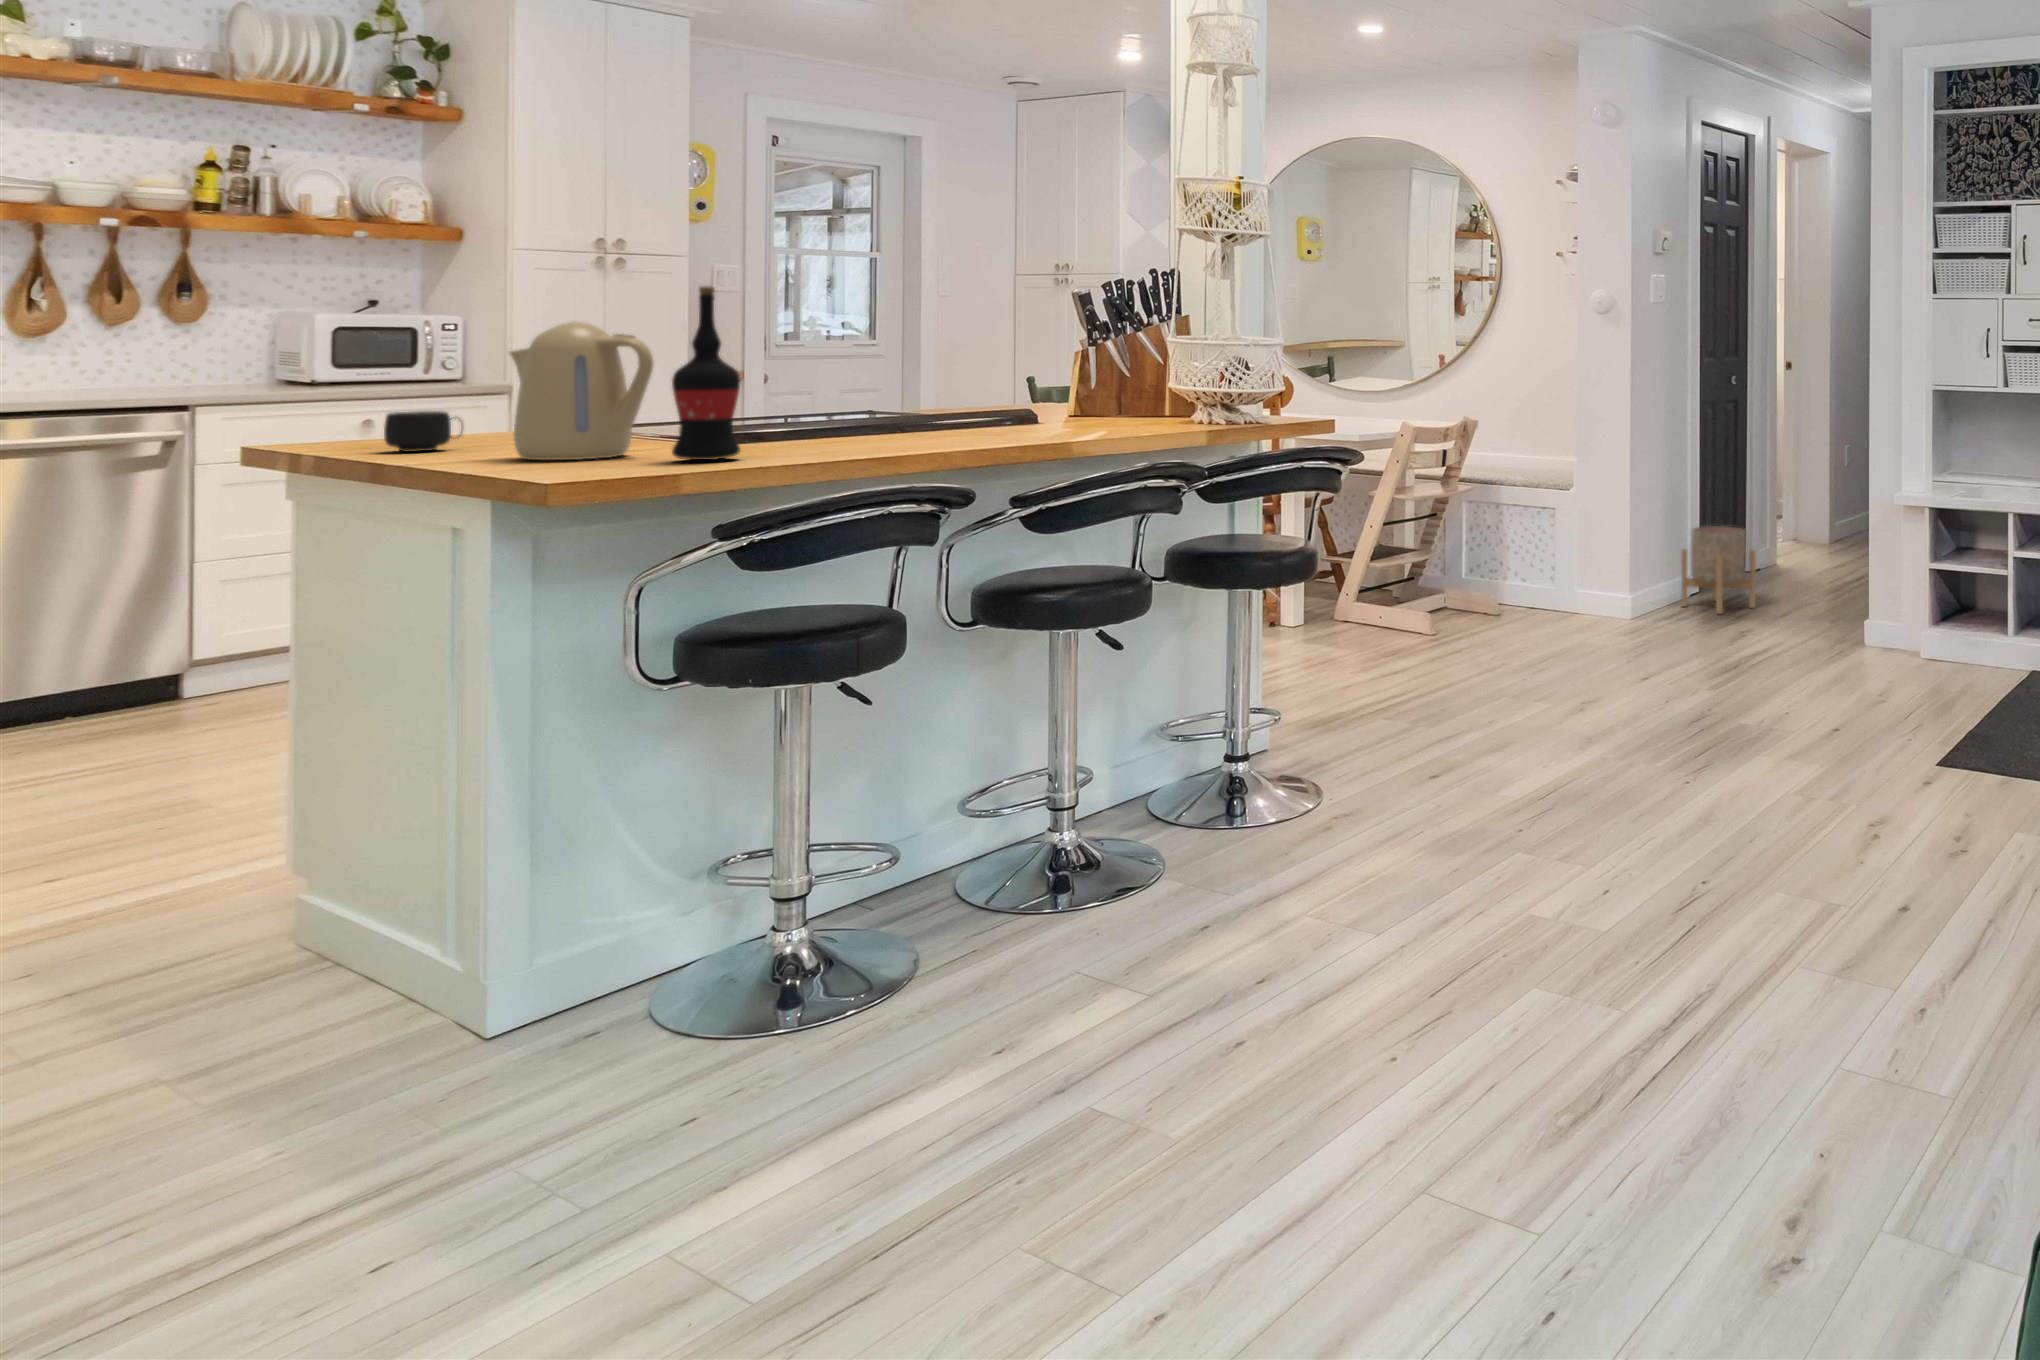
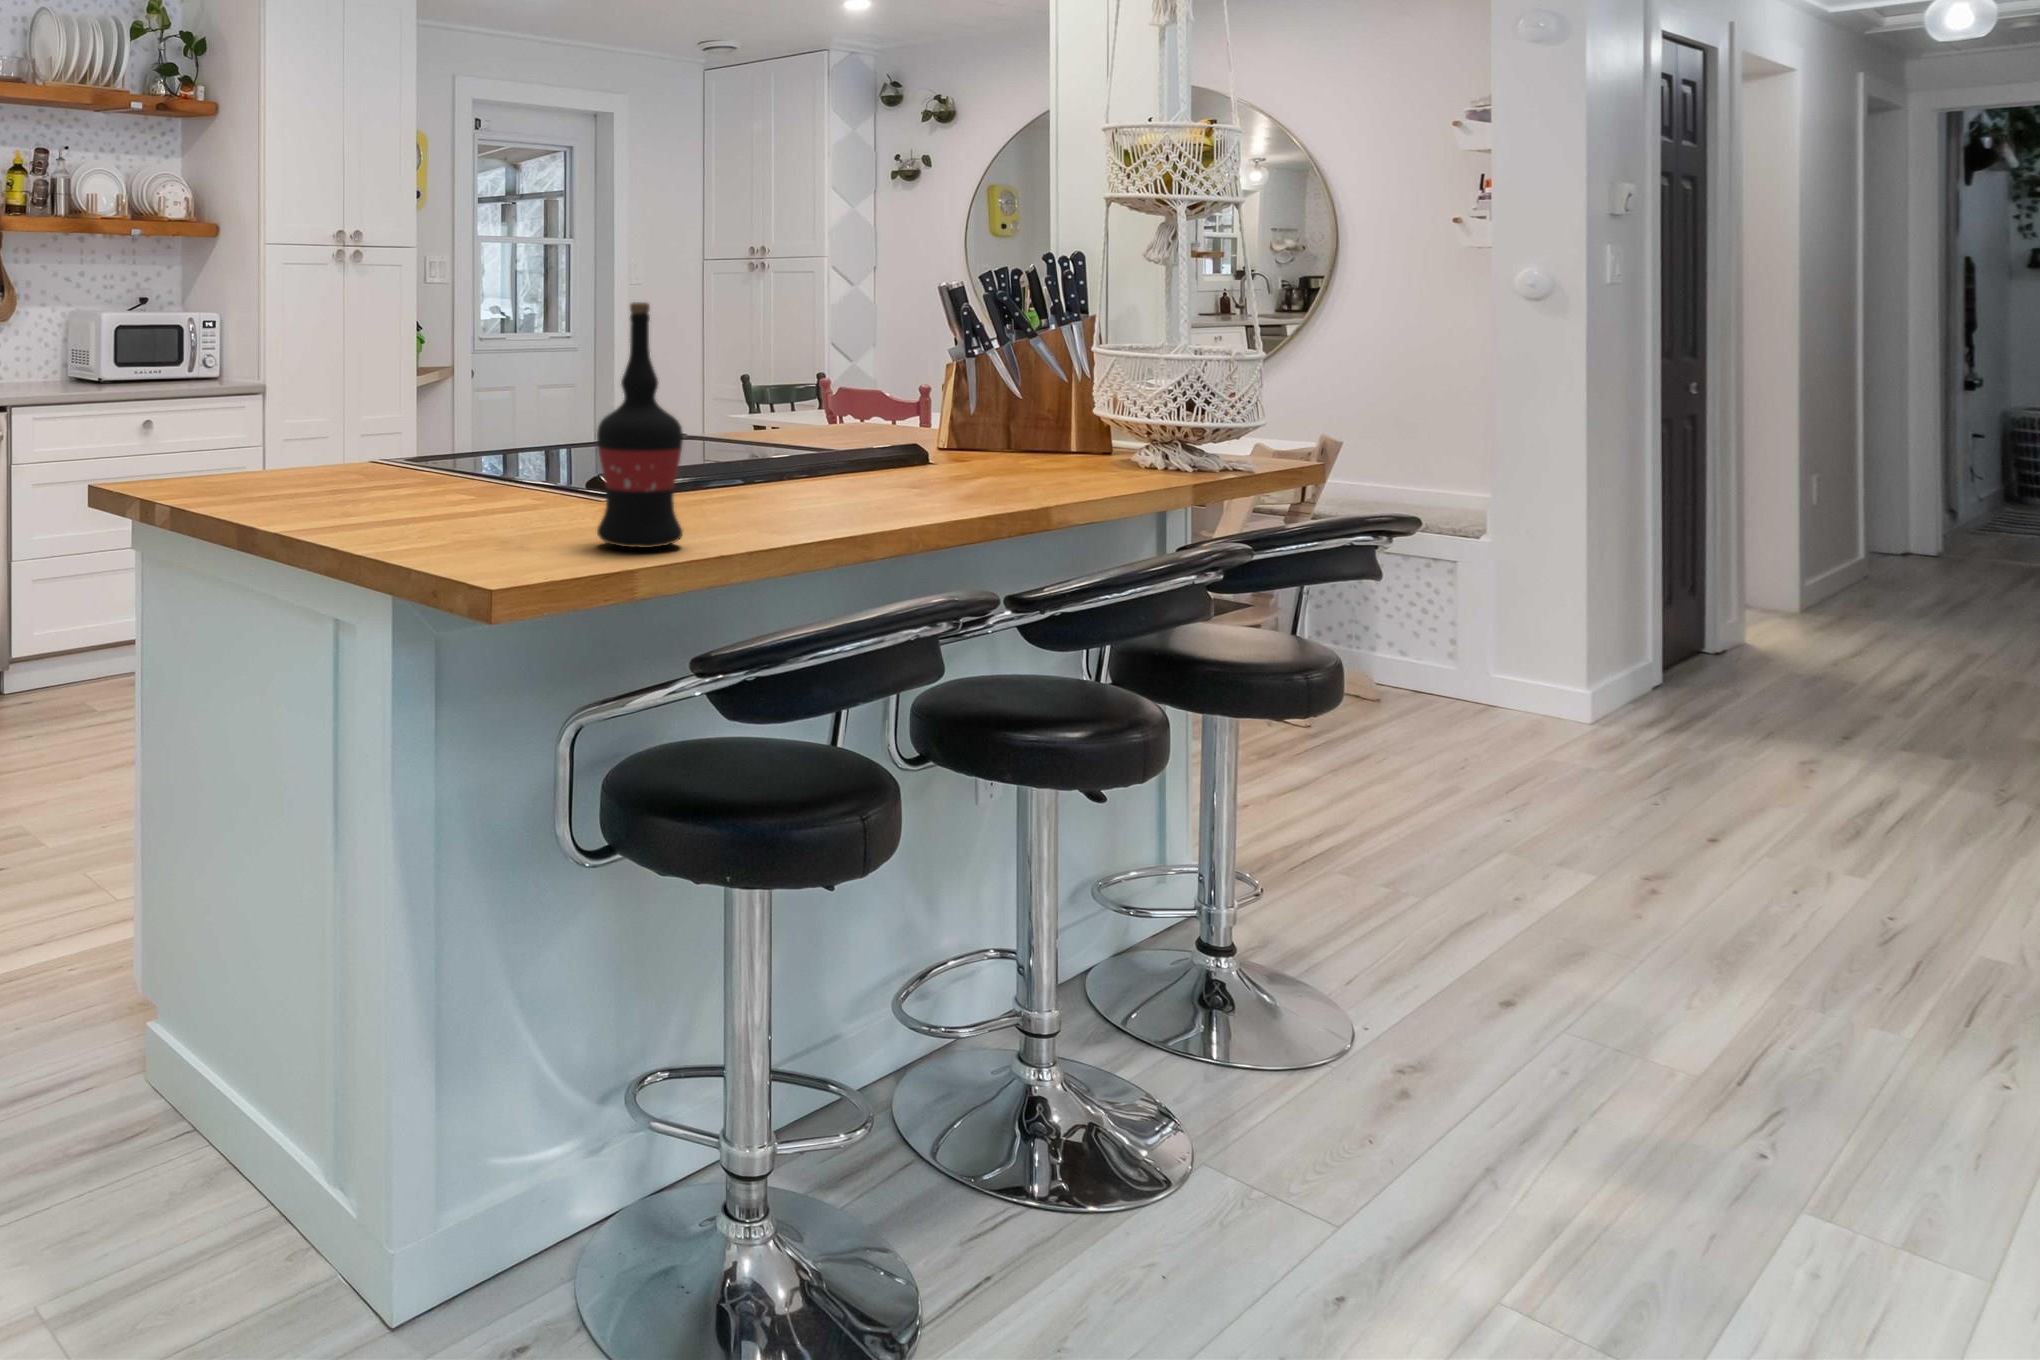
kettle: present [510,322,653,460] -> none [383,349,558,536]
mug: present [384,411,458,452] -> none [235,453,313,505]
planter: present [1681,526,1756,614] -> none [1650,598,1781,727]

